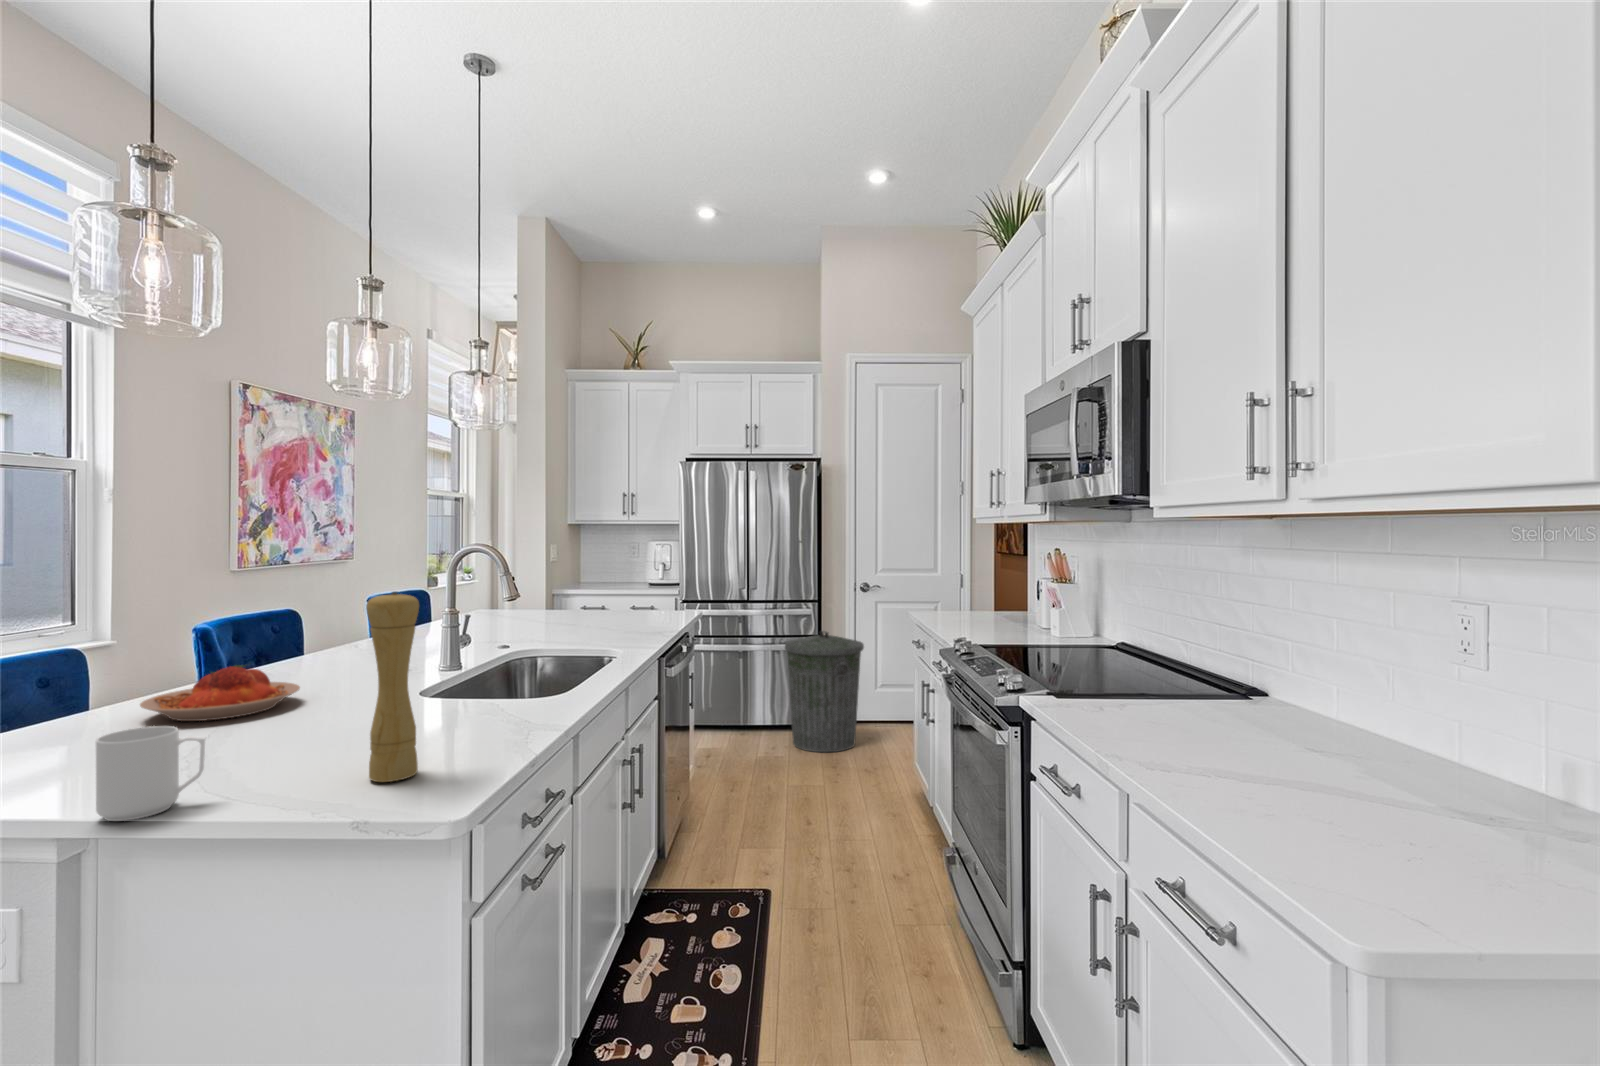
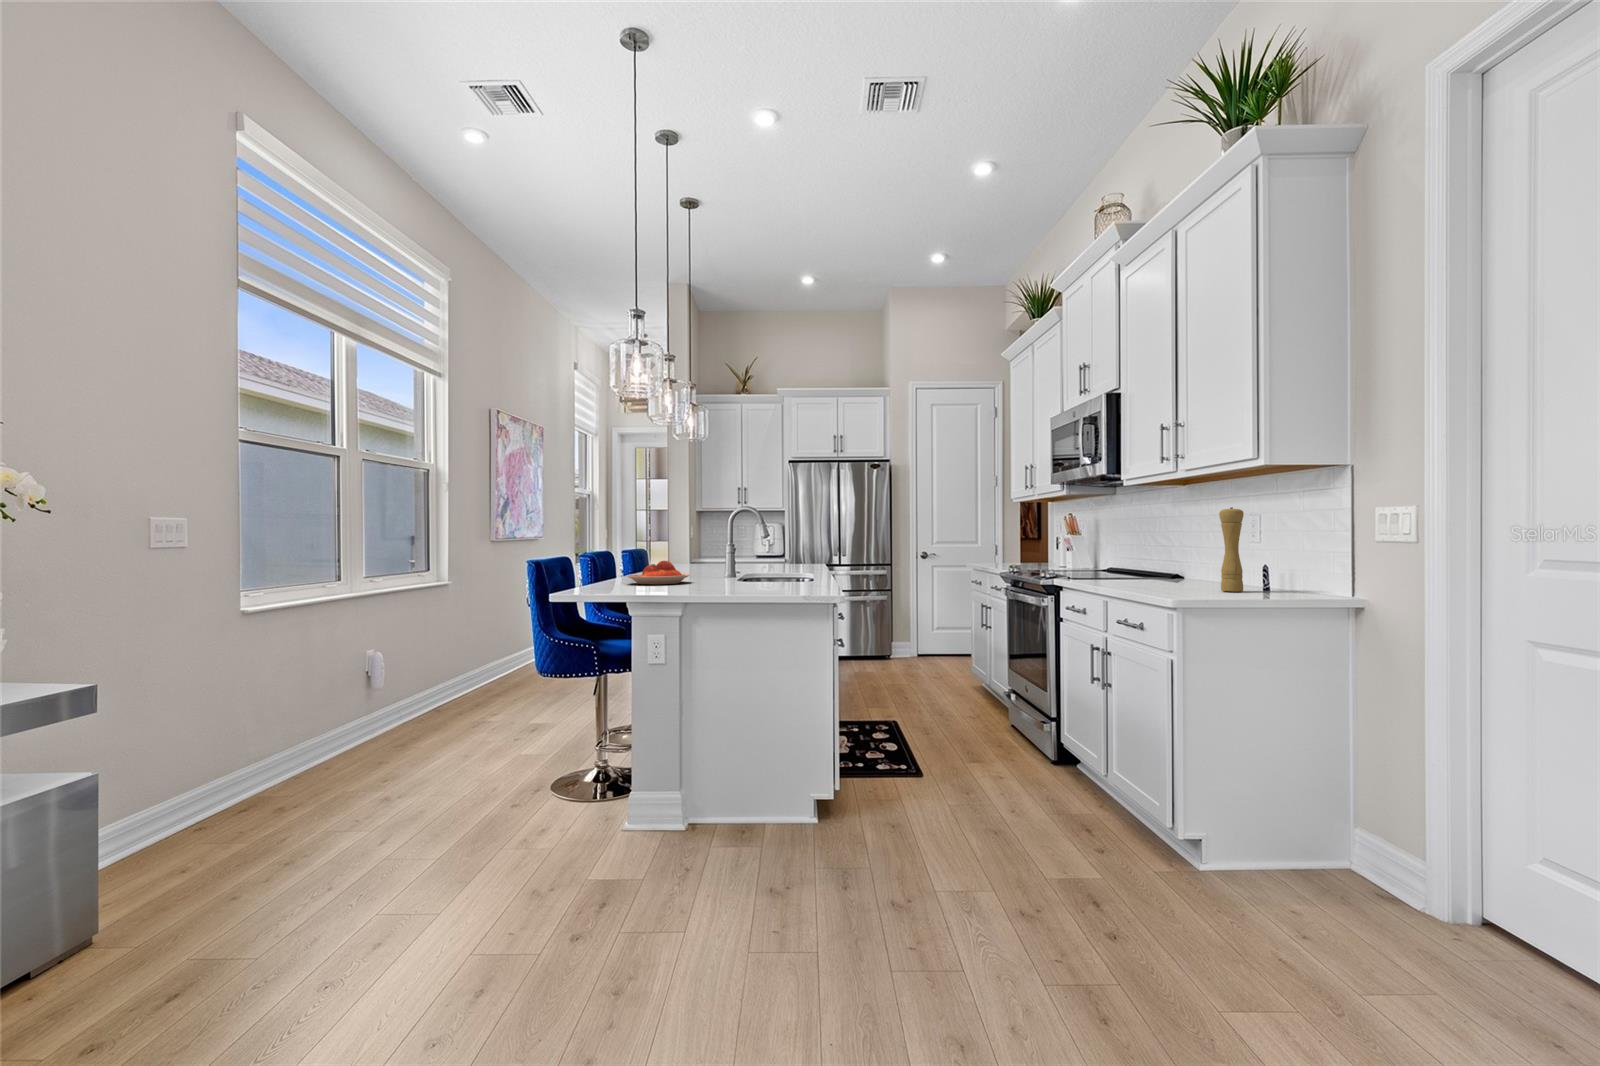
pepper mill: present [366,592,419,782] -> present [1219,507,1244,592]
trash can: present [785,631,864,752] -> none [869,585,927,671]
mug: present [96,726,206,821] -> none [706,562,738,594]

